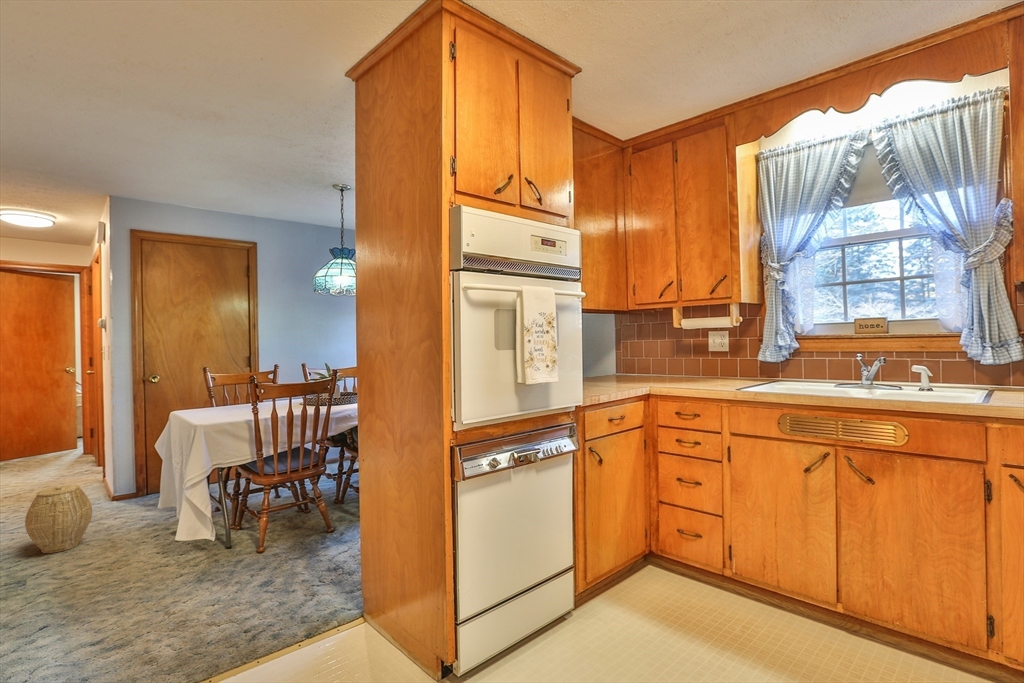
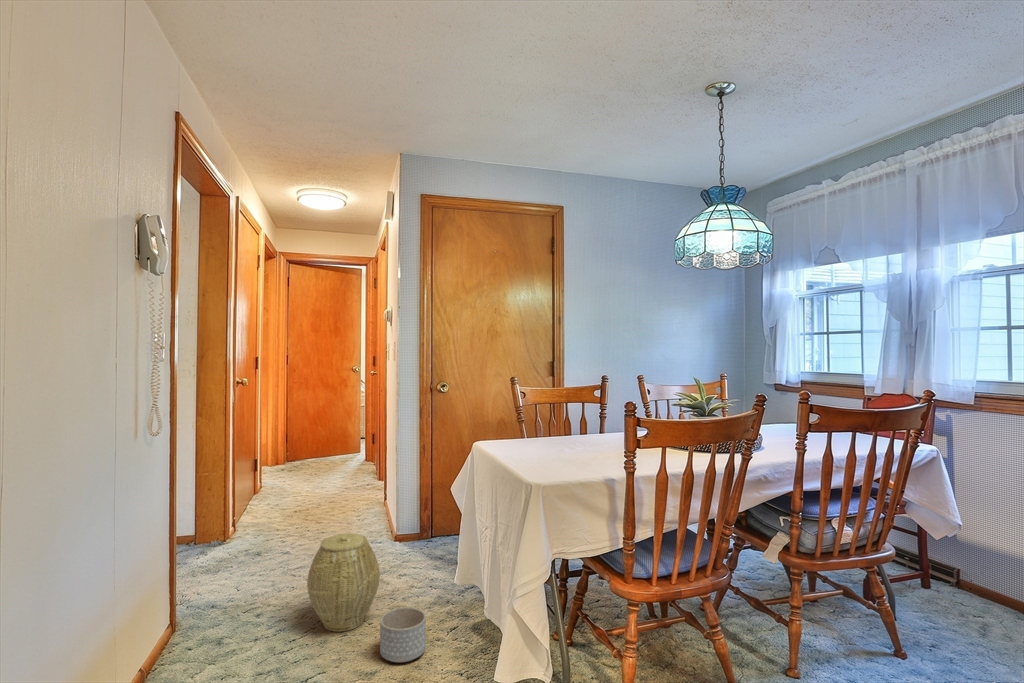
planter: none [92,524,130,557] -> present [380,607,426,663]

